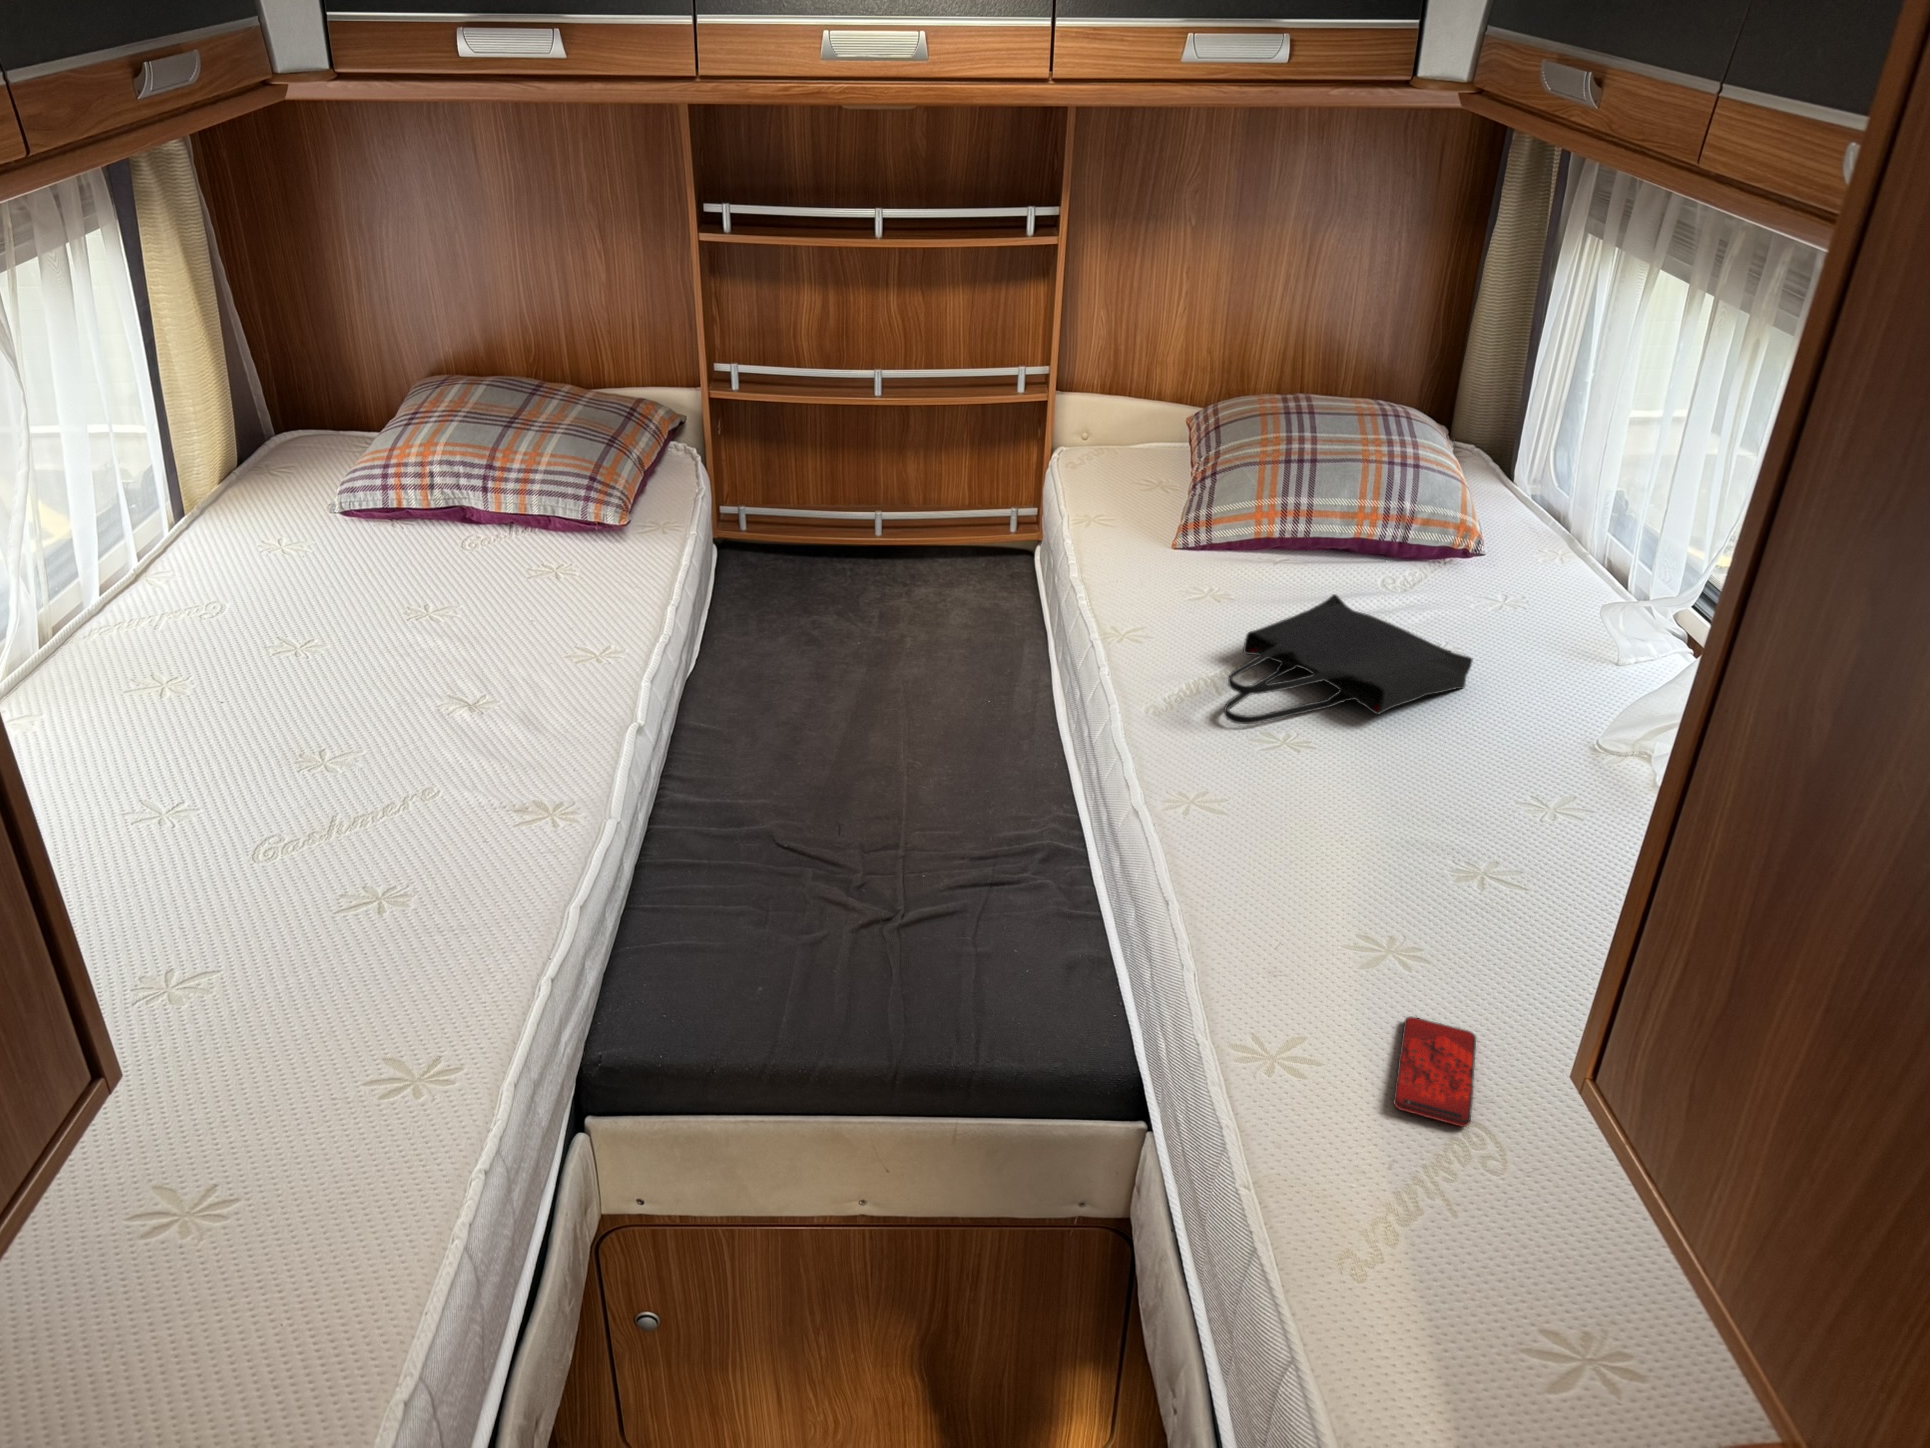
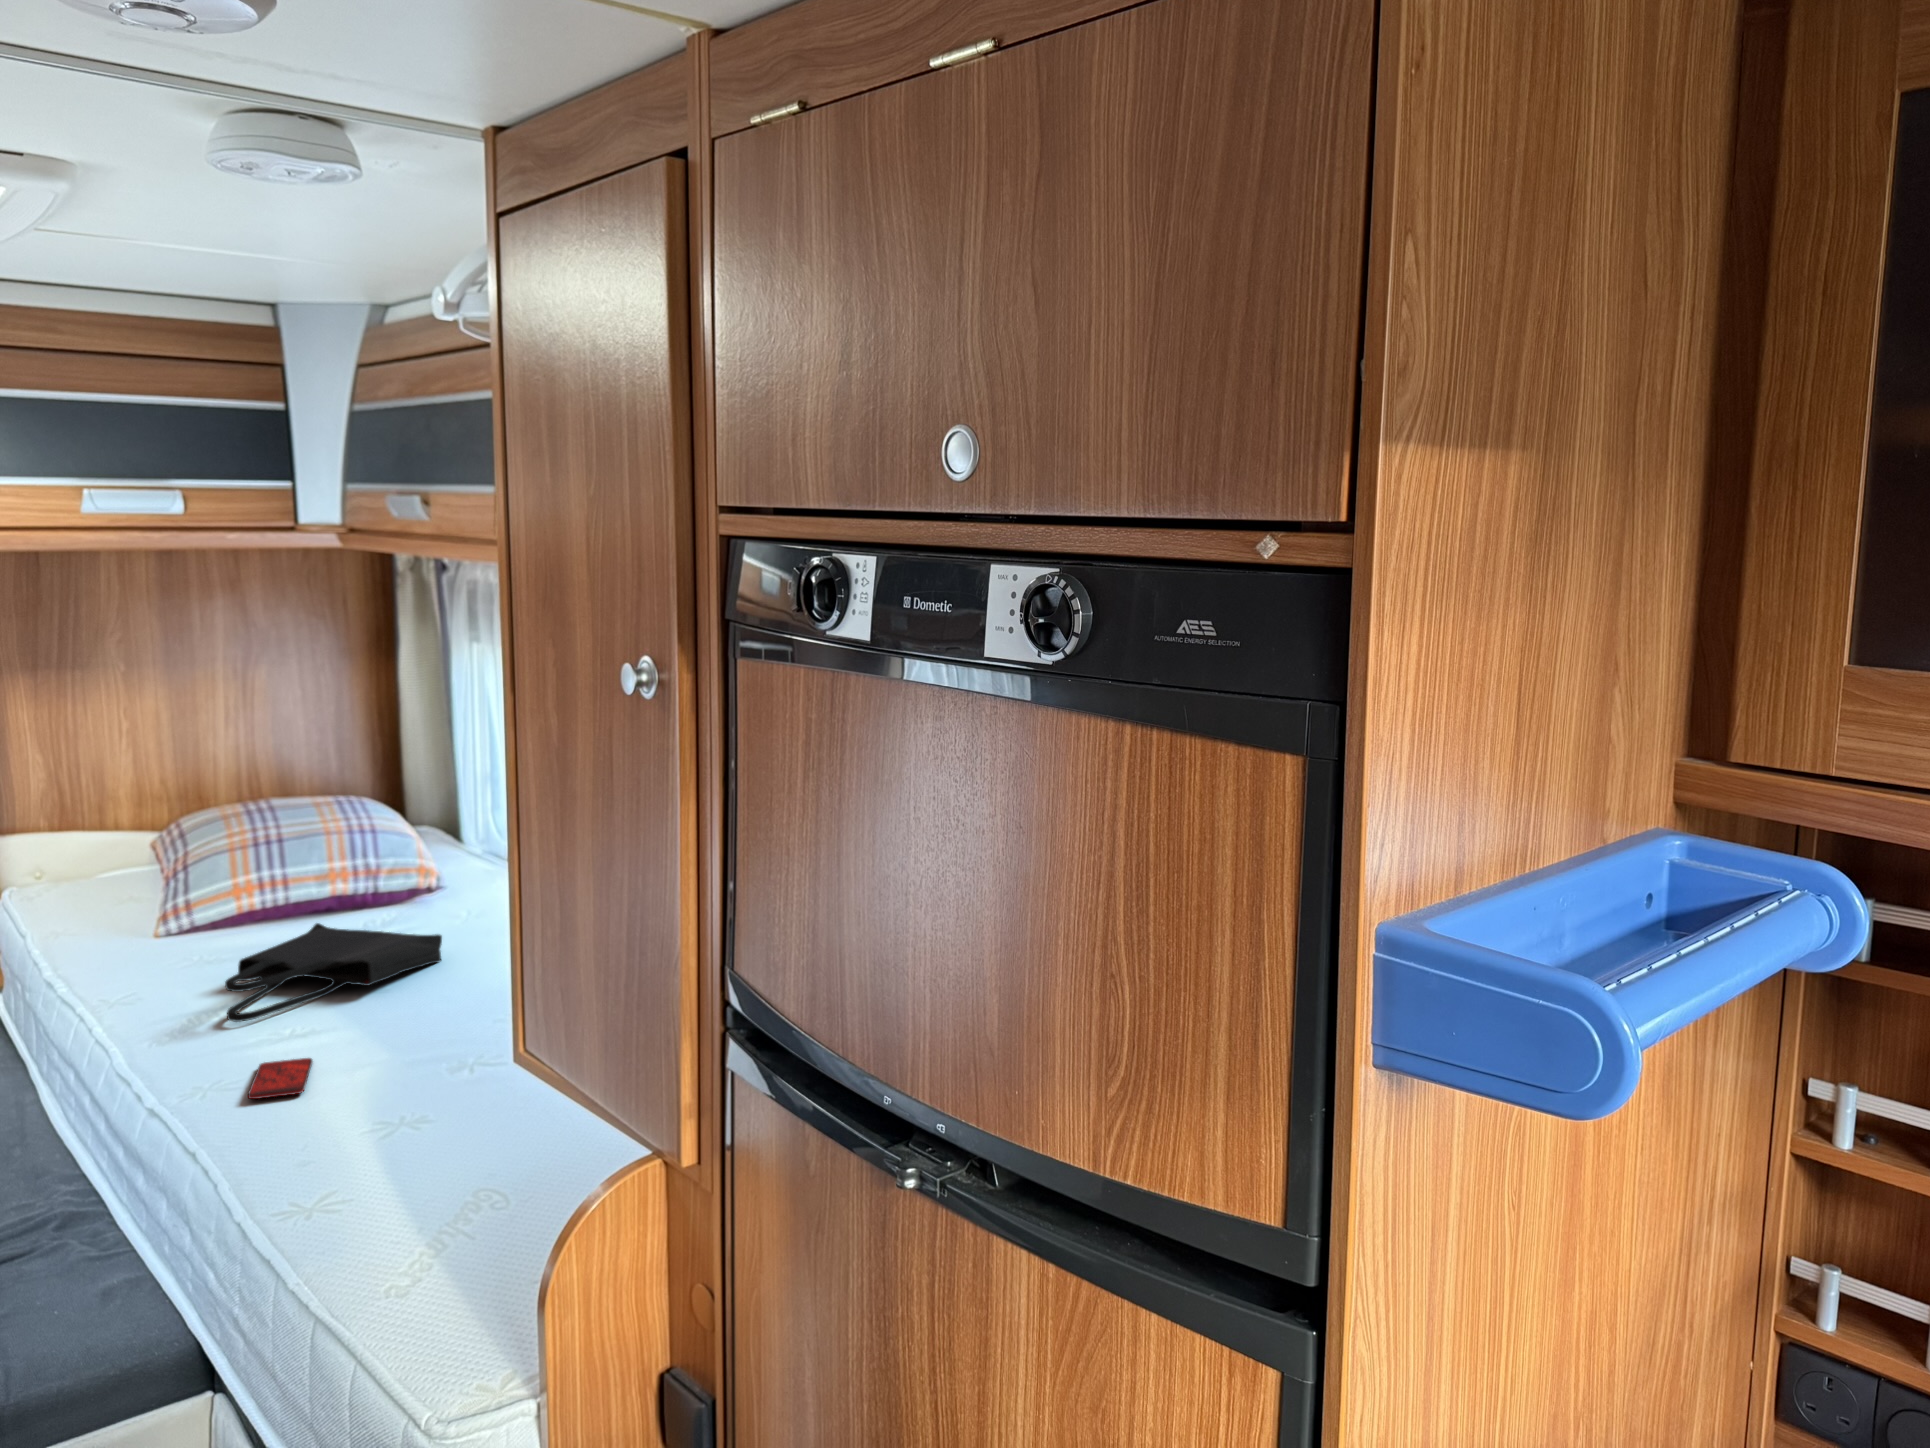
smartphone: present [1394,1016,1476,1127] -> present [248,1058,312,1099]

